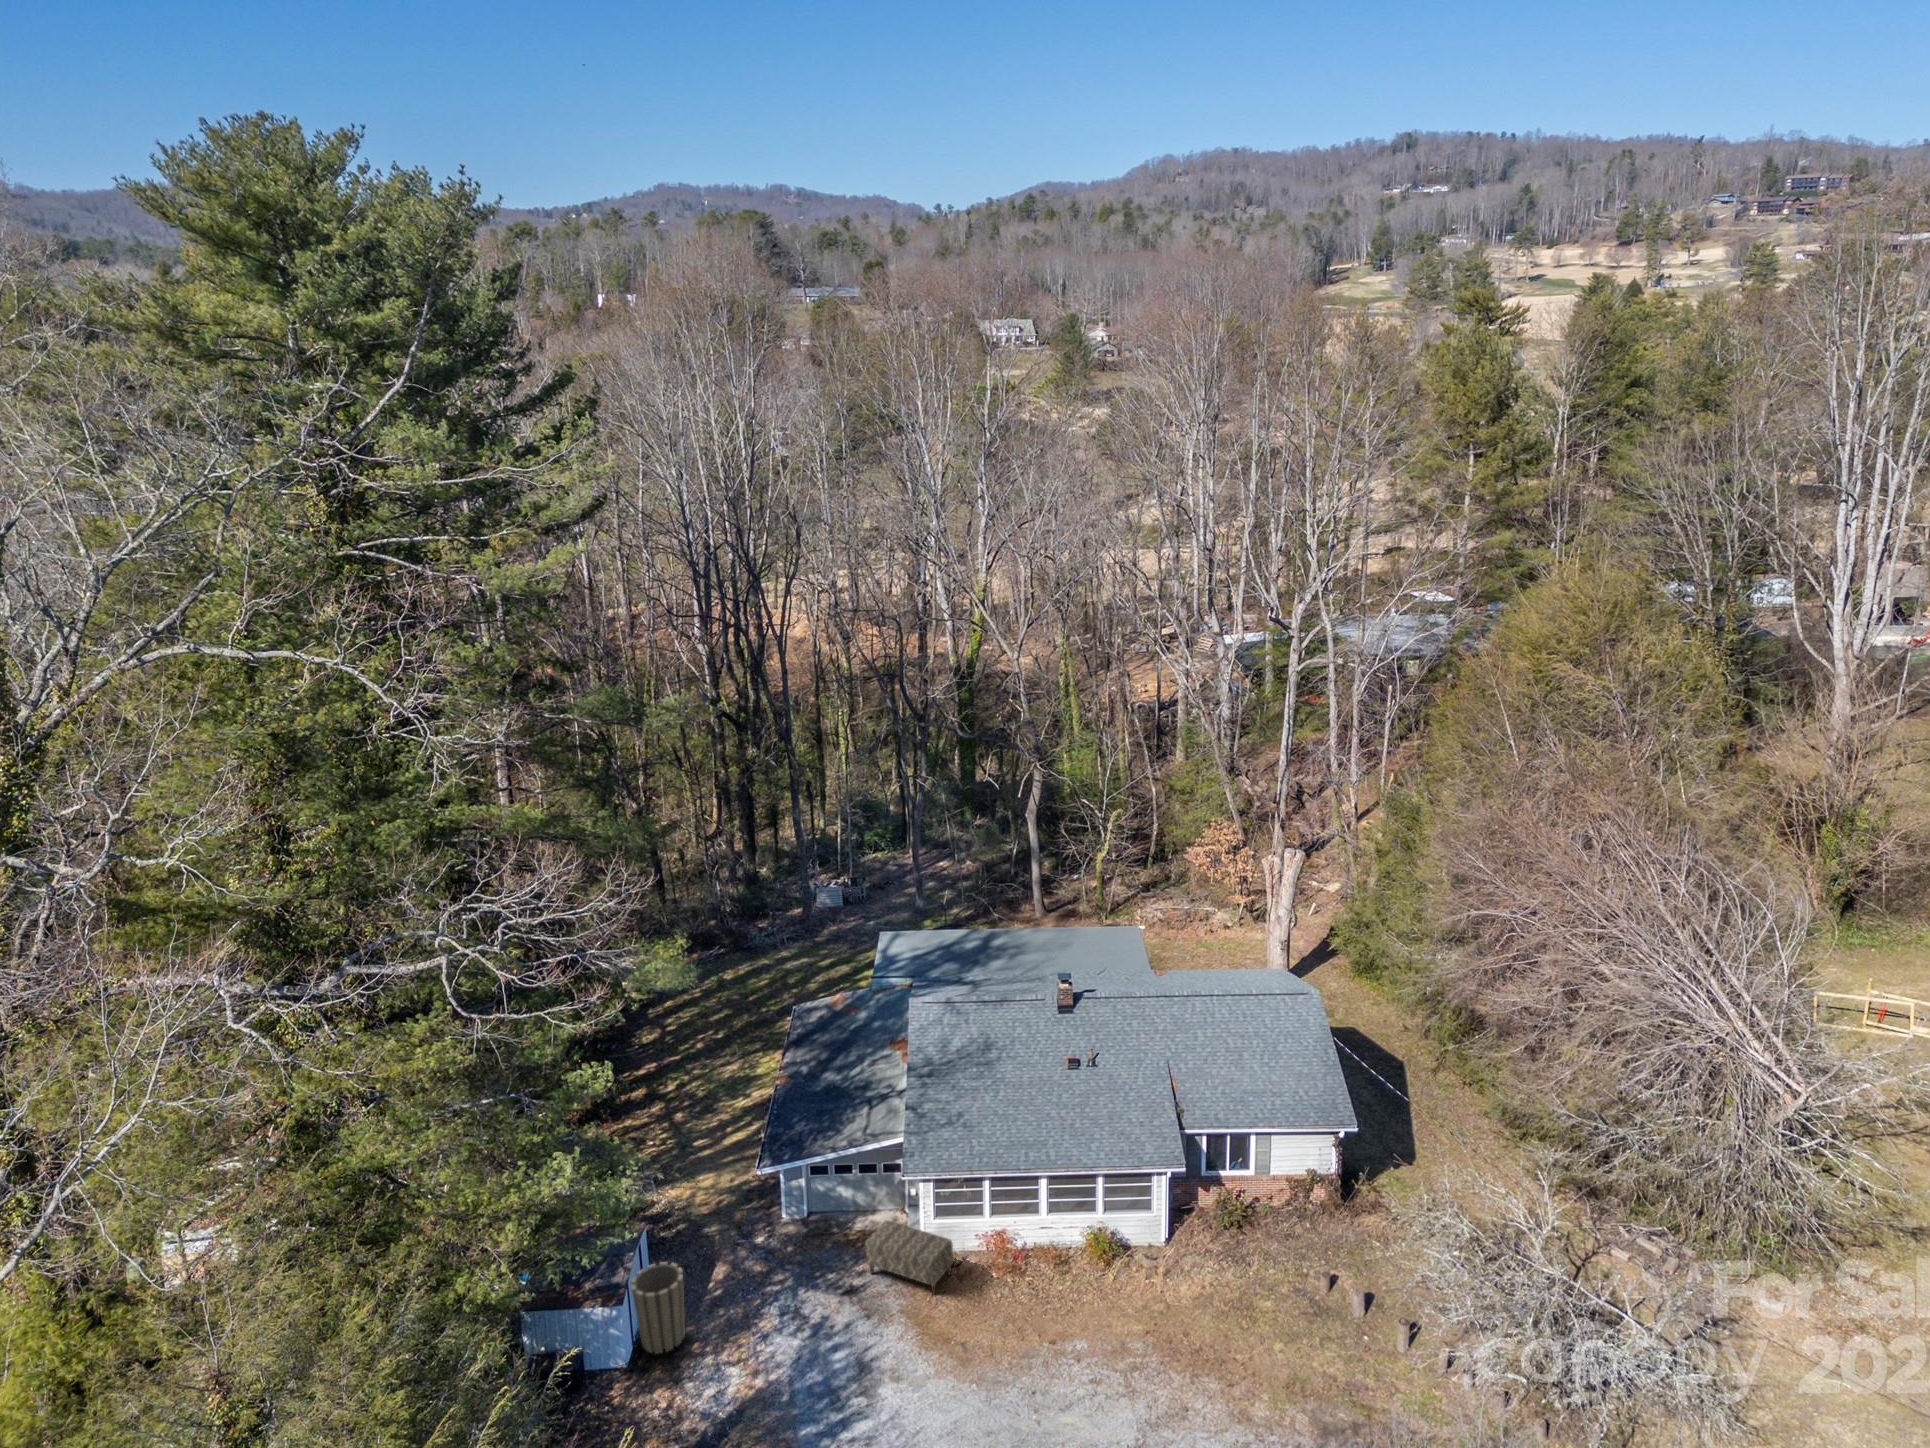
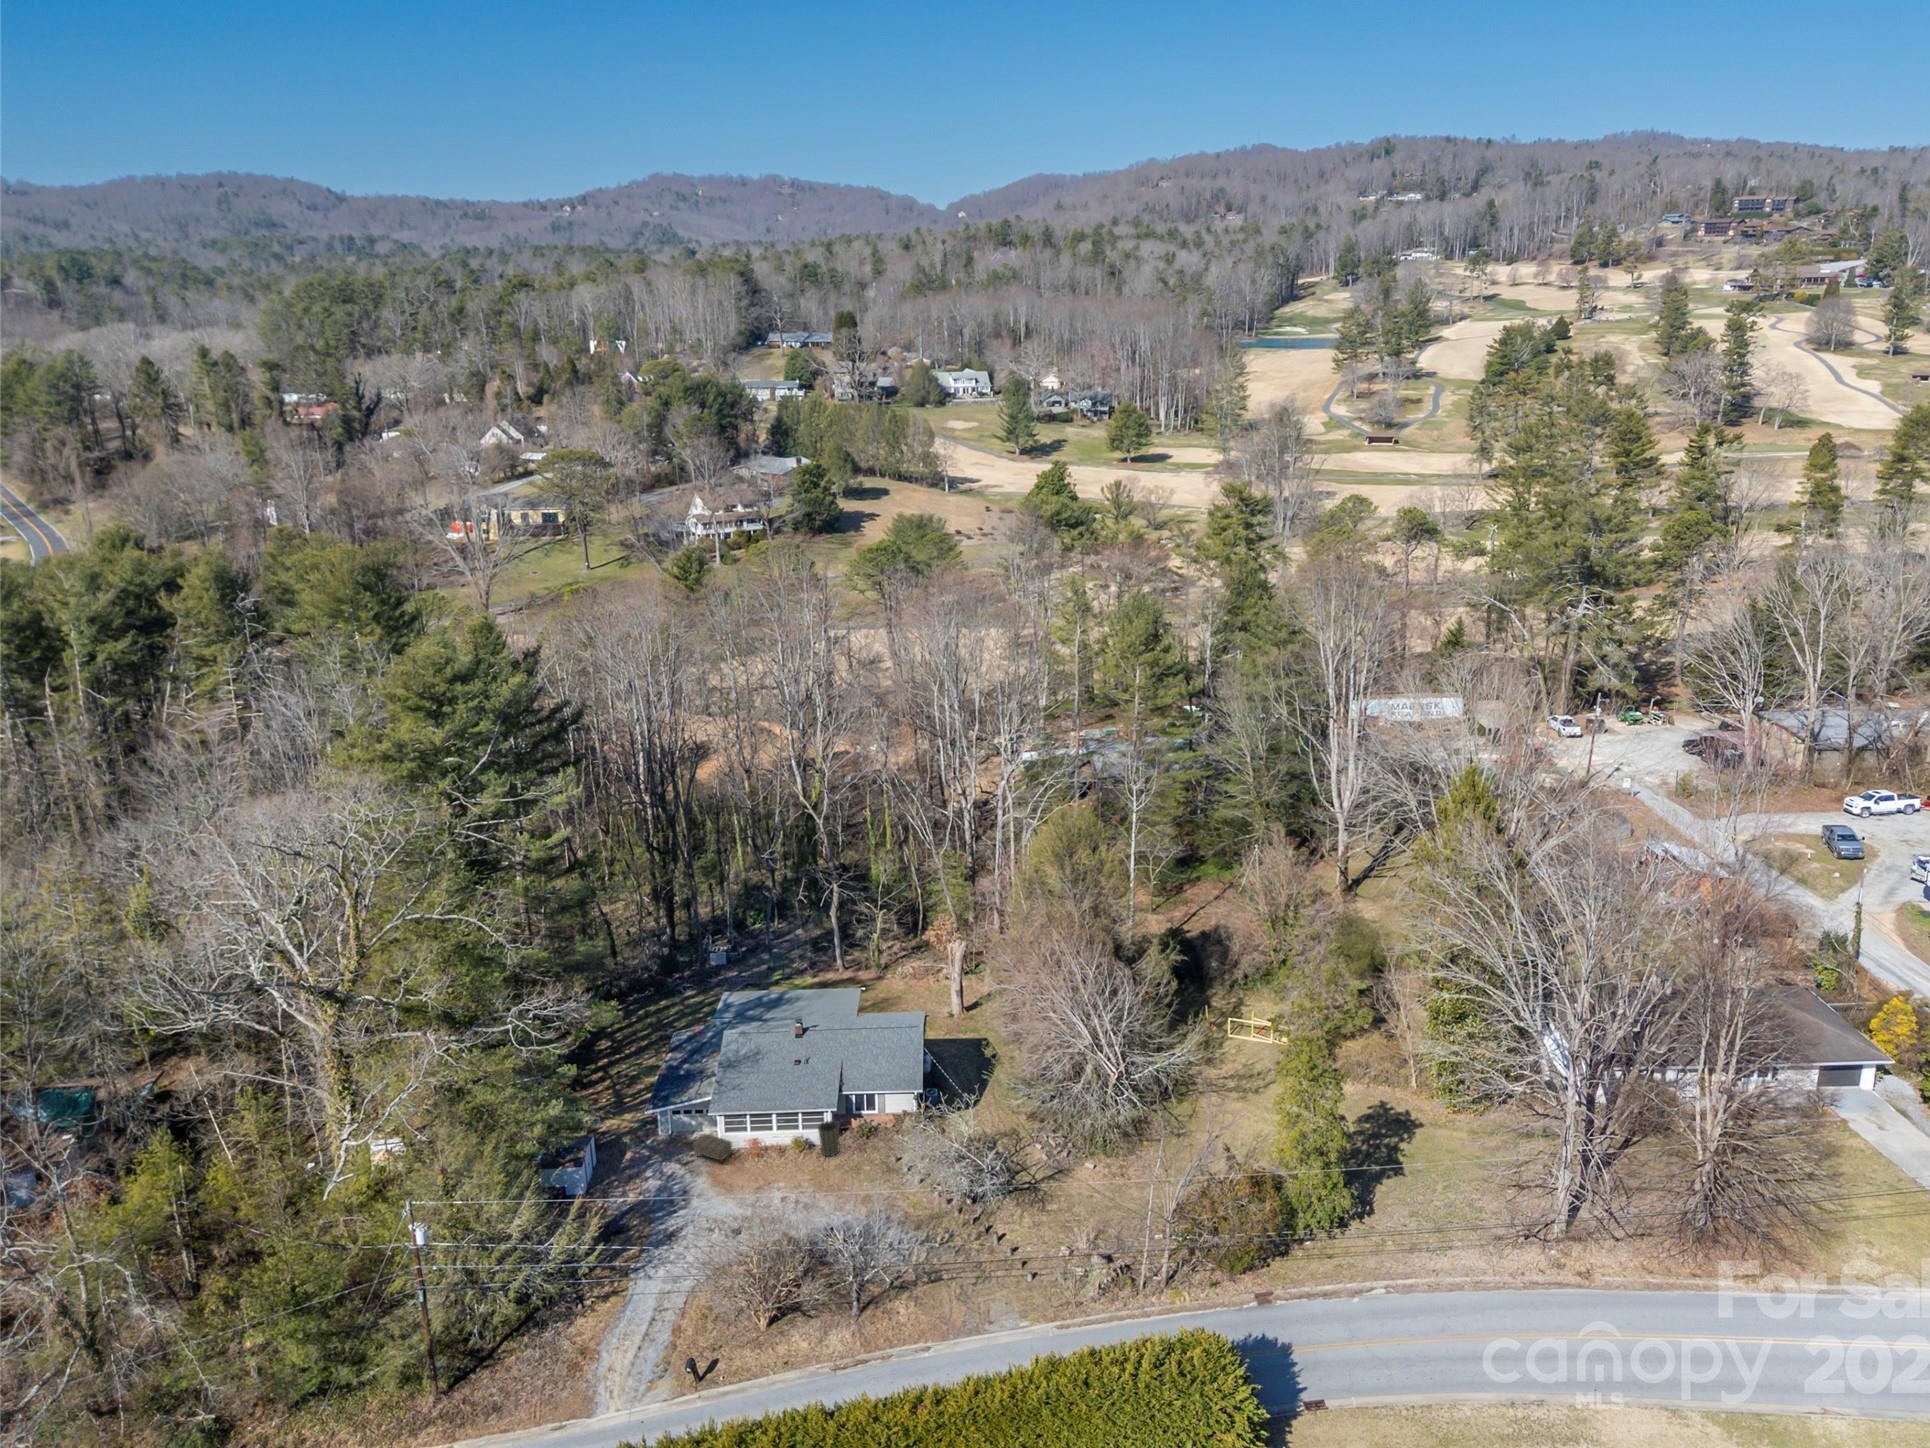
trash can: present [631,1262,685,1354] -> present [818,1120,840,1156]

